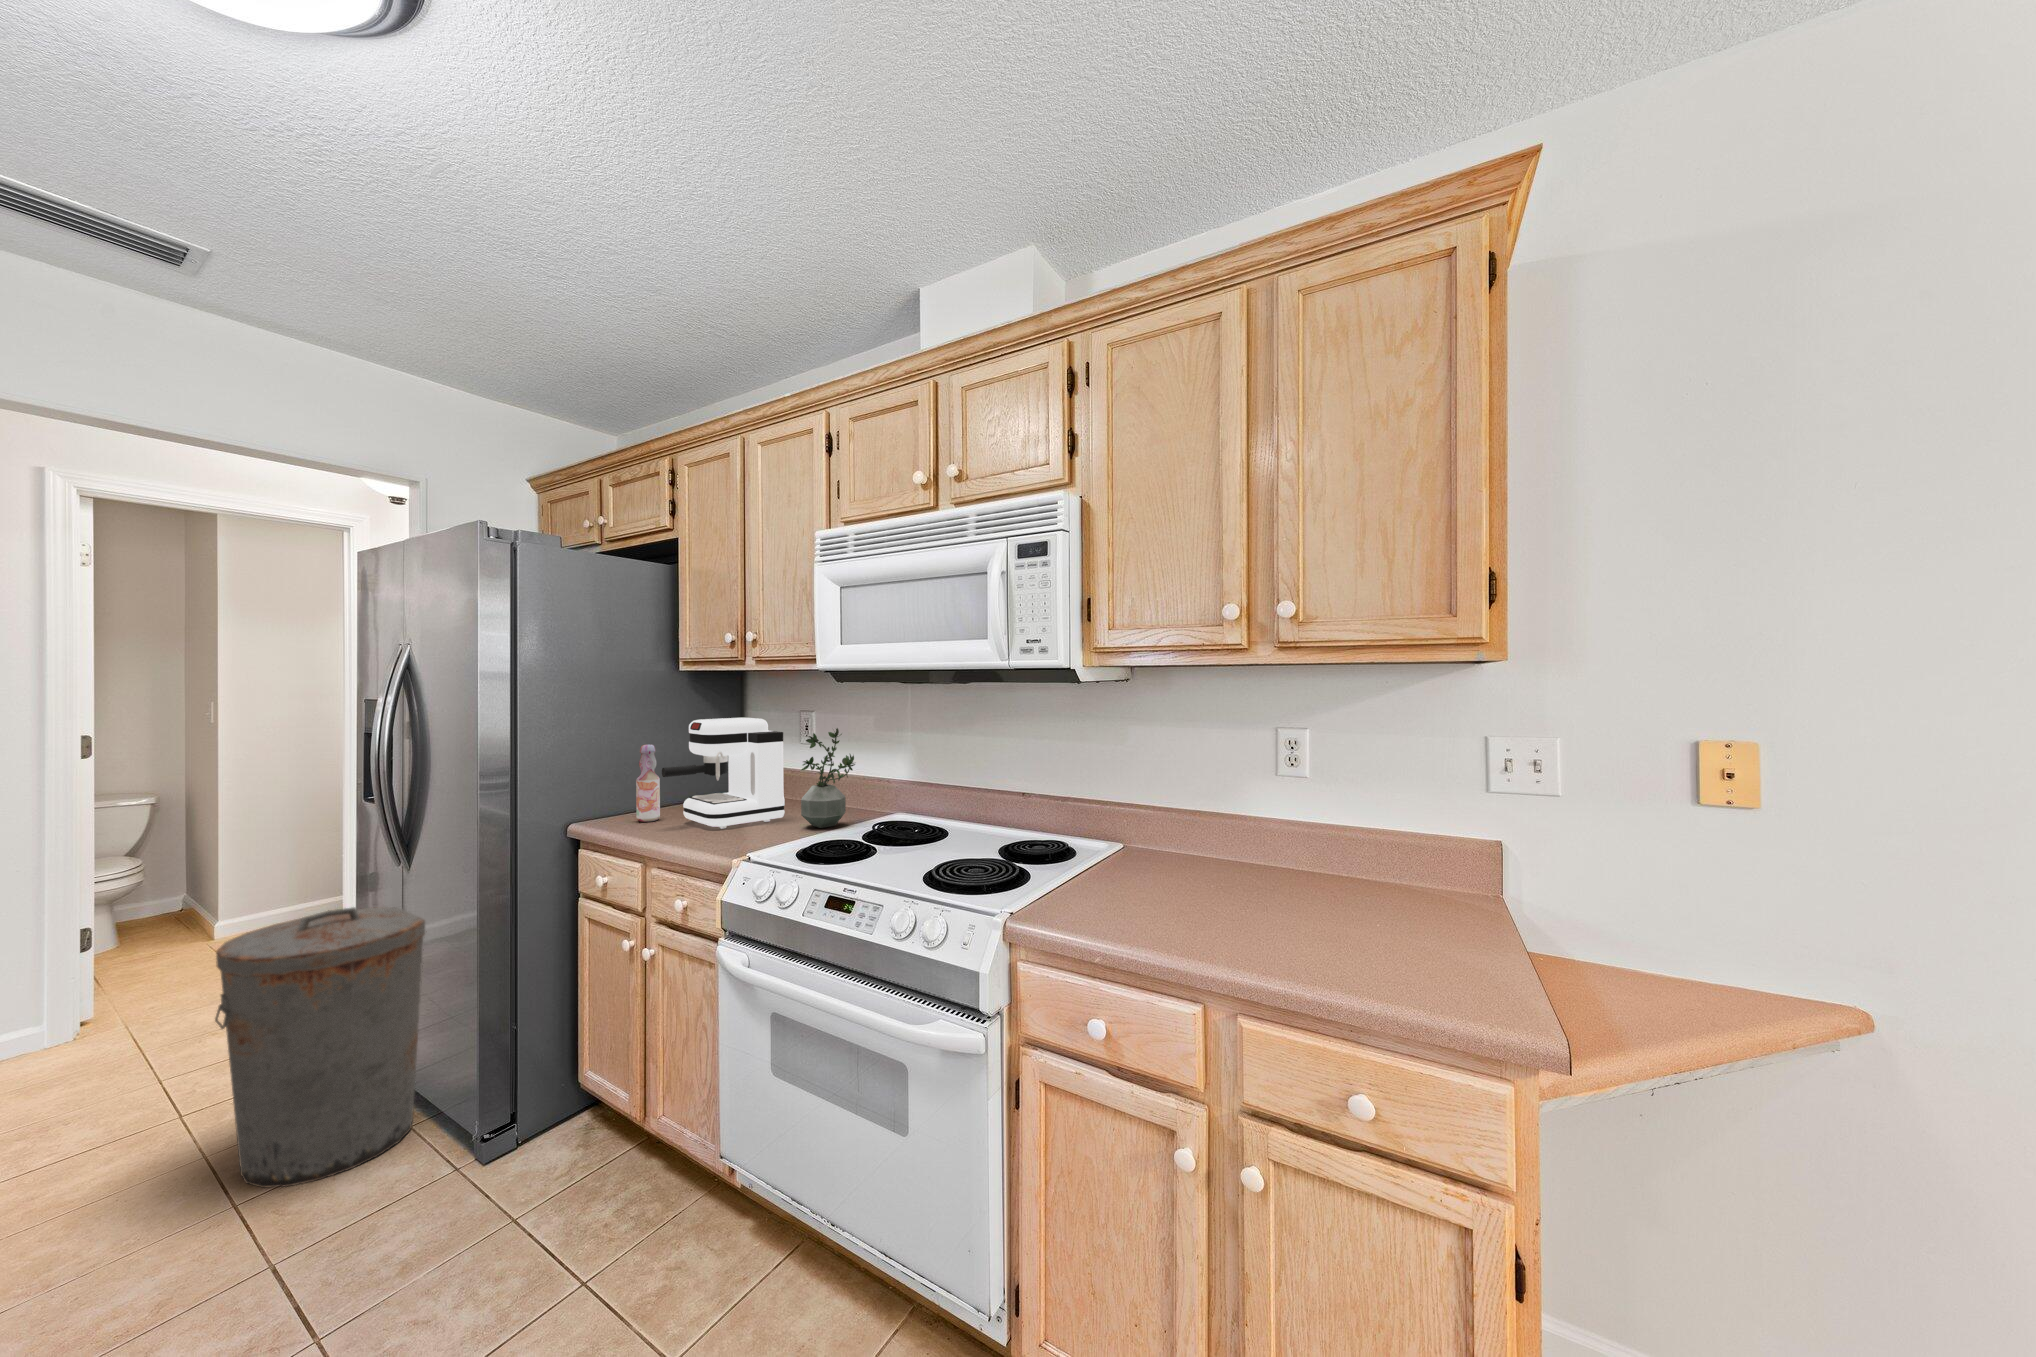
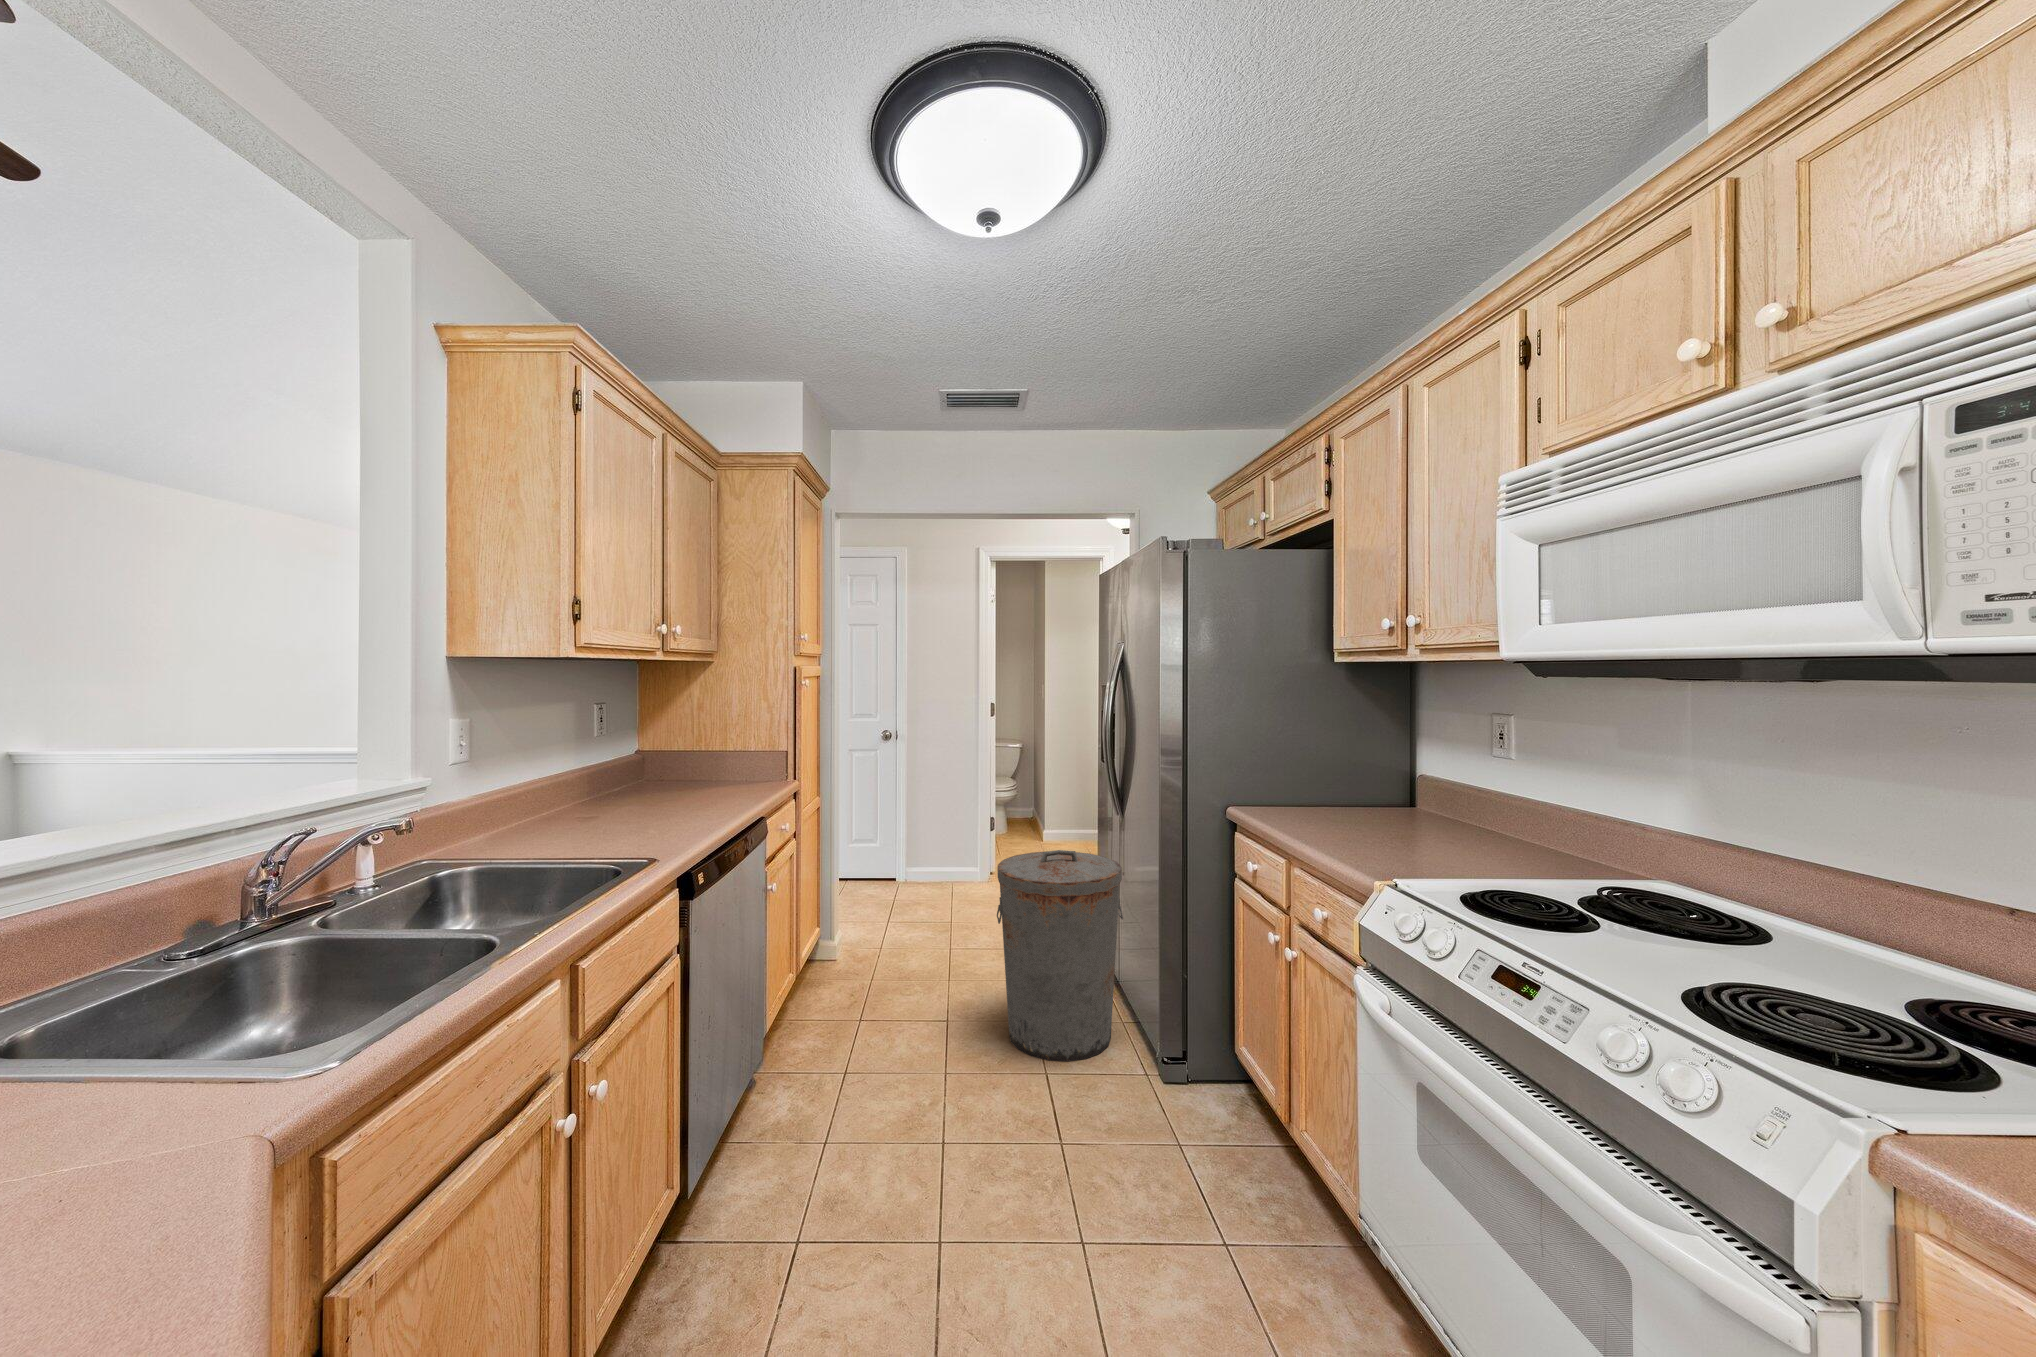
coffee maker: present [662,718,785,829] -> none [1312,715,1455,841]
potted plant: present [801,728,855,828] -> none [1475,735,1558,862]
bottle: present [636,744,660,822] -> none [1289,738,1313,818]

